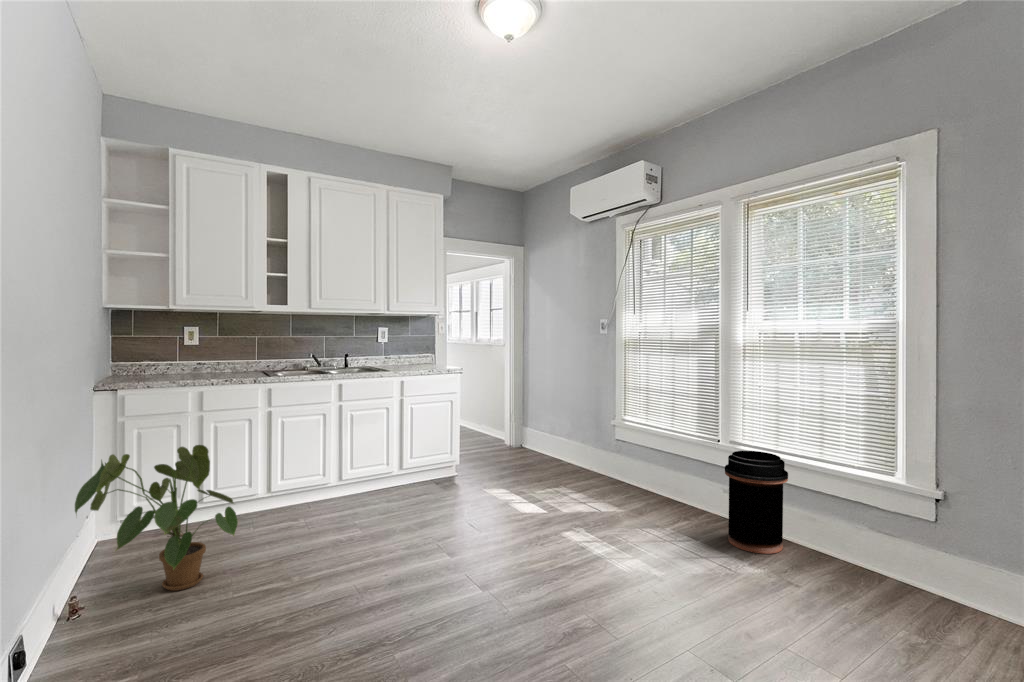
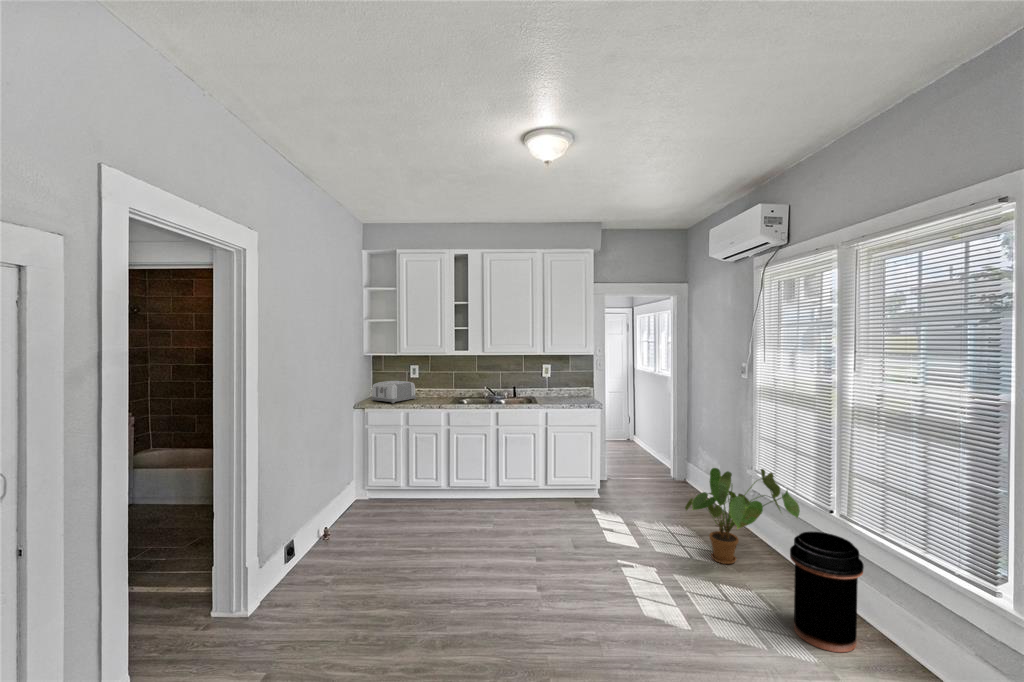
toaster: none [121,349,200,379] -> present [372,380,416,403]
house plant: present [75,445,238,591] -> present [685,468,800,564]

